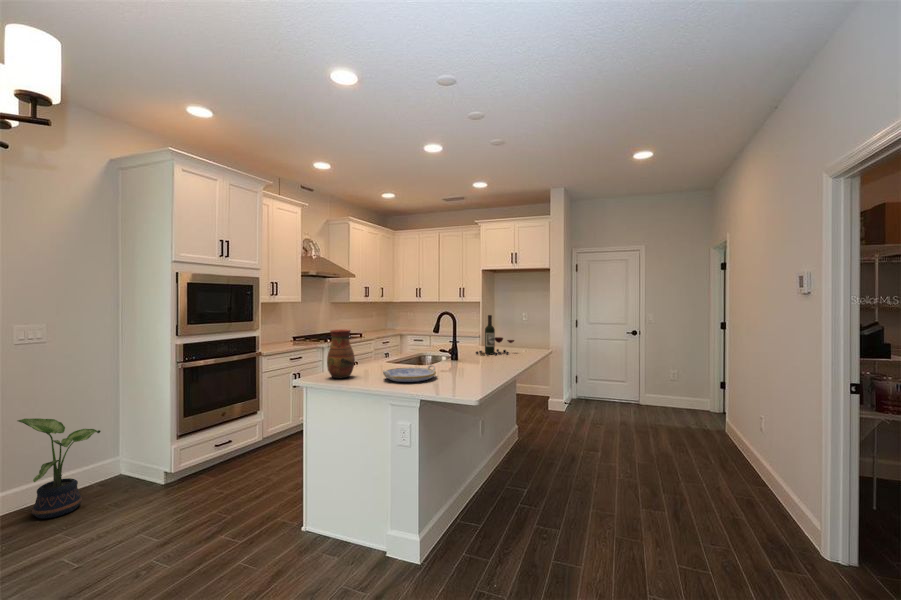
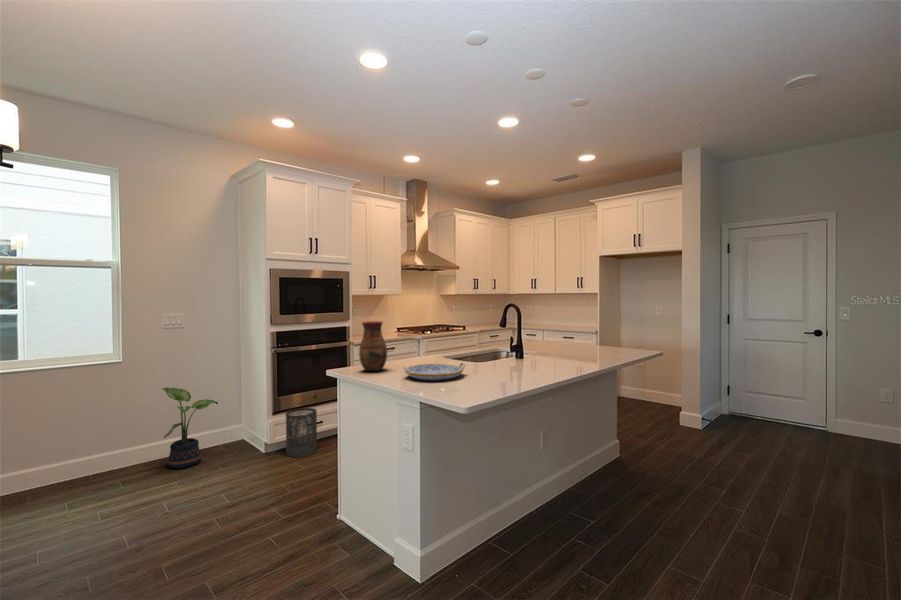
wine bottle: present [476,315,514,355] -> none [551,307,602,355]
trash can: none [195,426,232,483] -> present [285,408,317,457]

